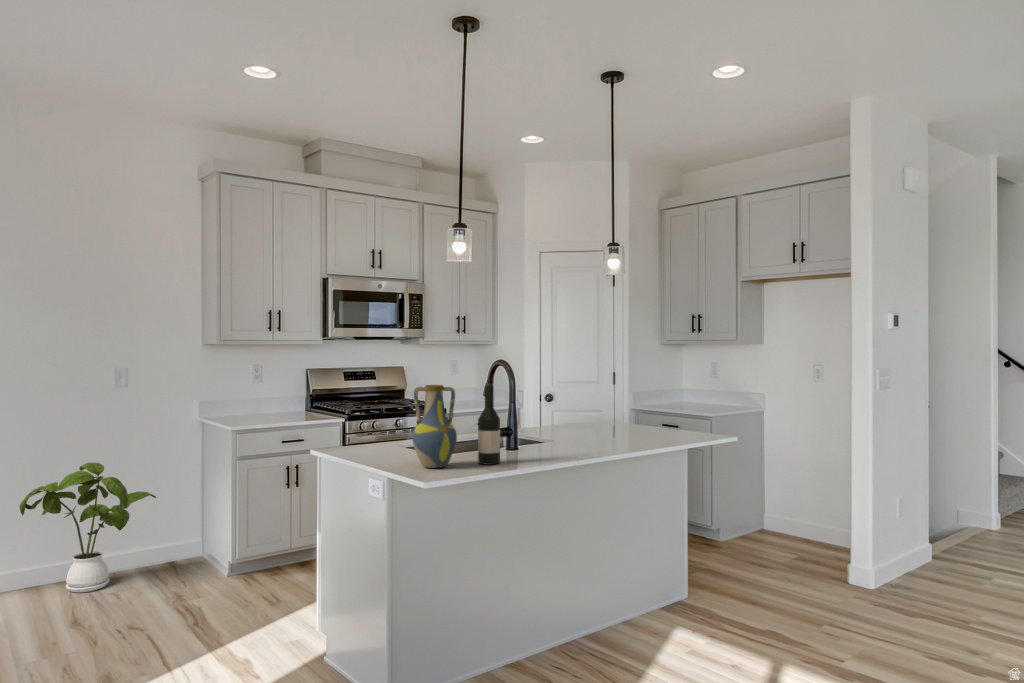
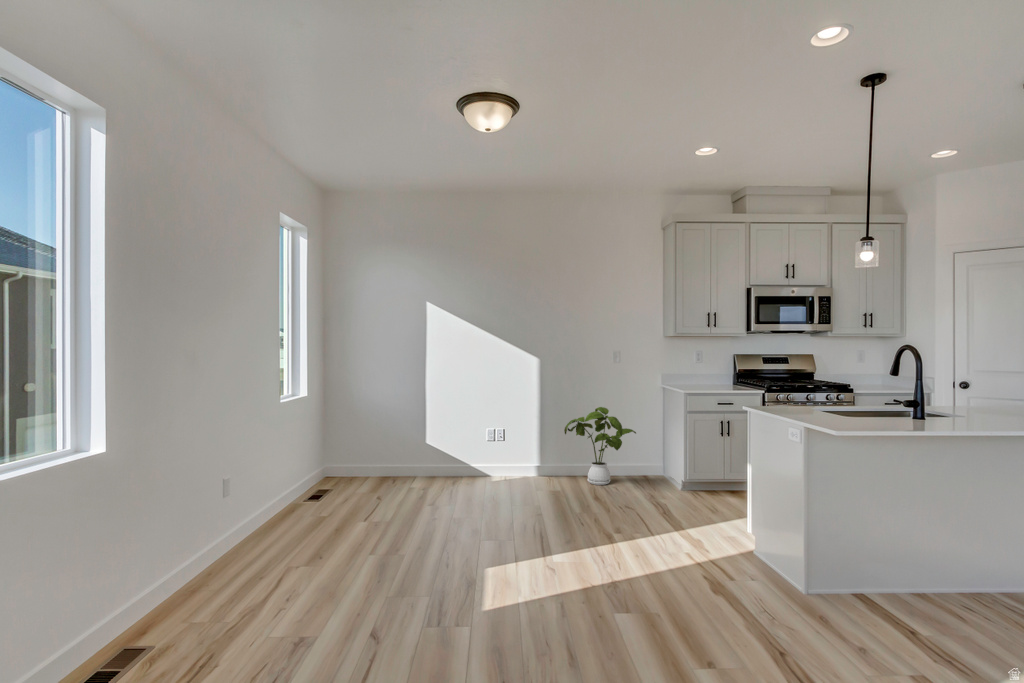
wine bottle: present [478,384,500,465] -> none [885,362,906,426]
vase: present [412,385,457,468] -> none [826,362,865,424]

